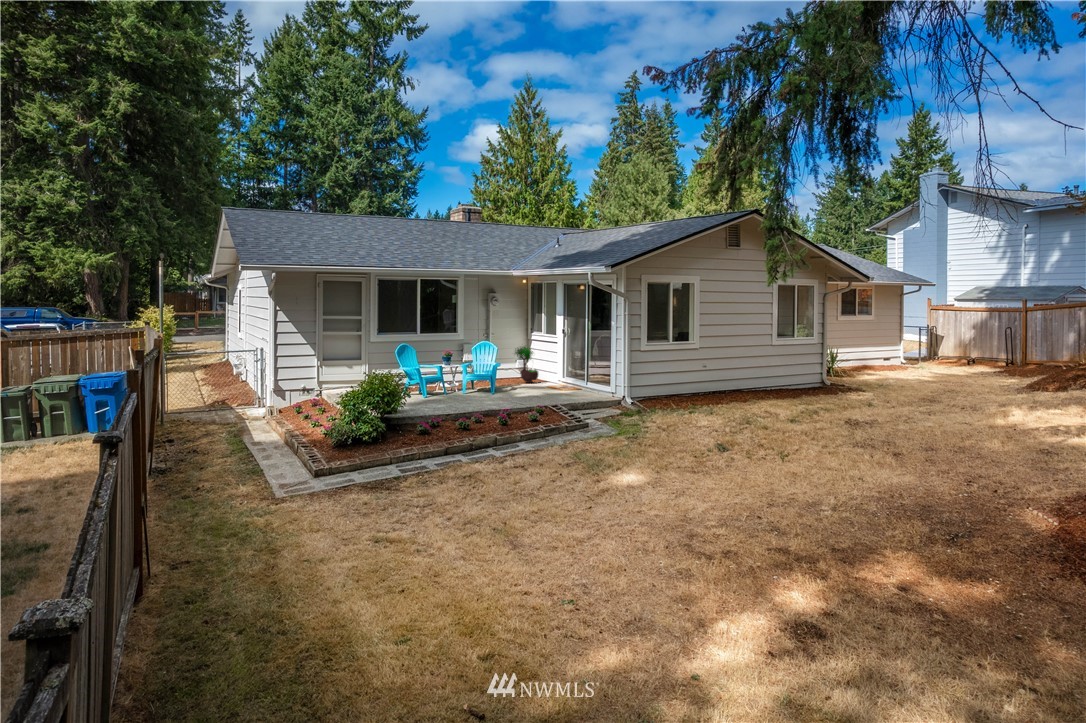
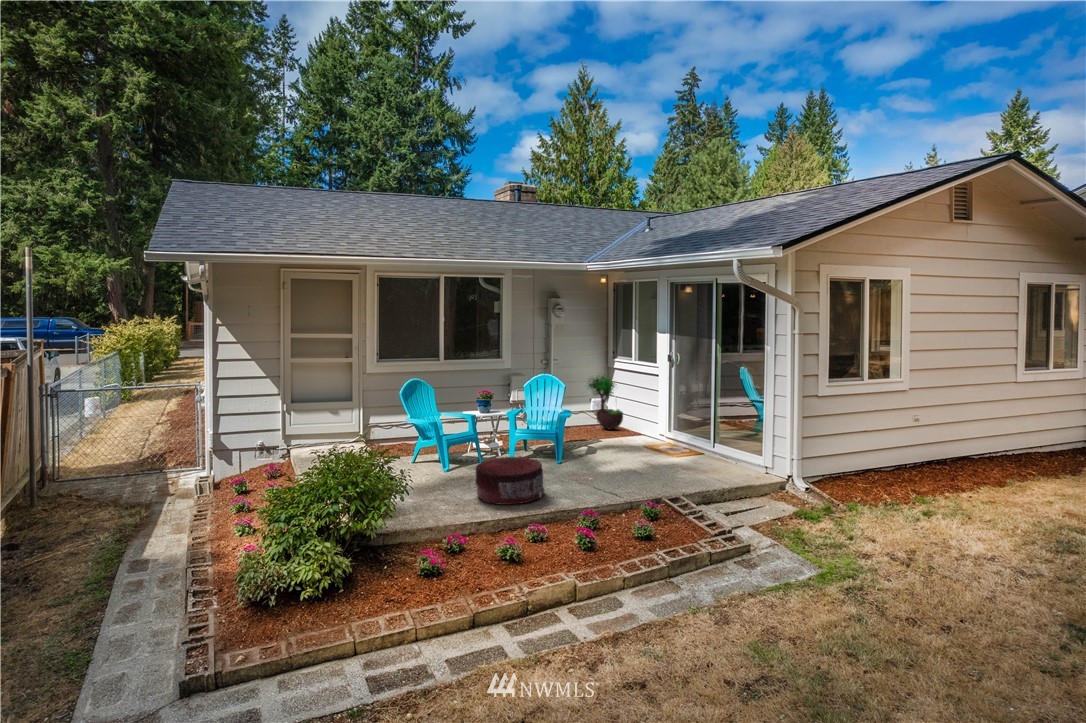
pouf: none [443,383,482,406] -> present [476,456,544,505]

